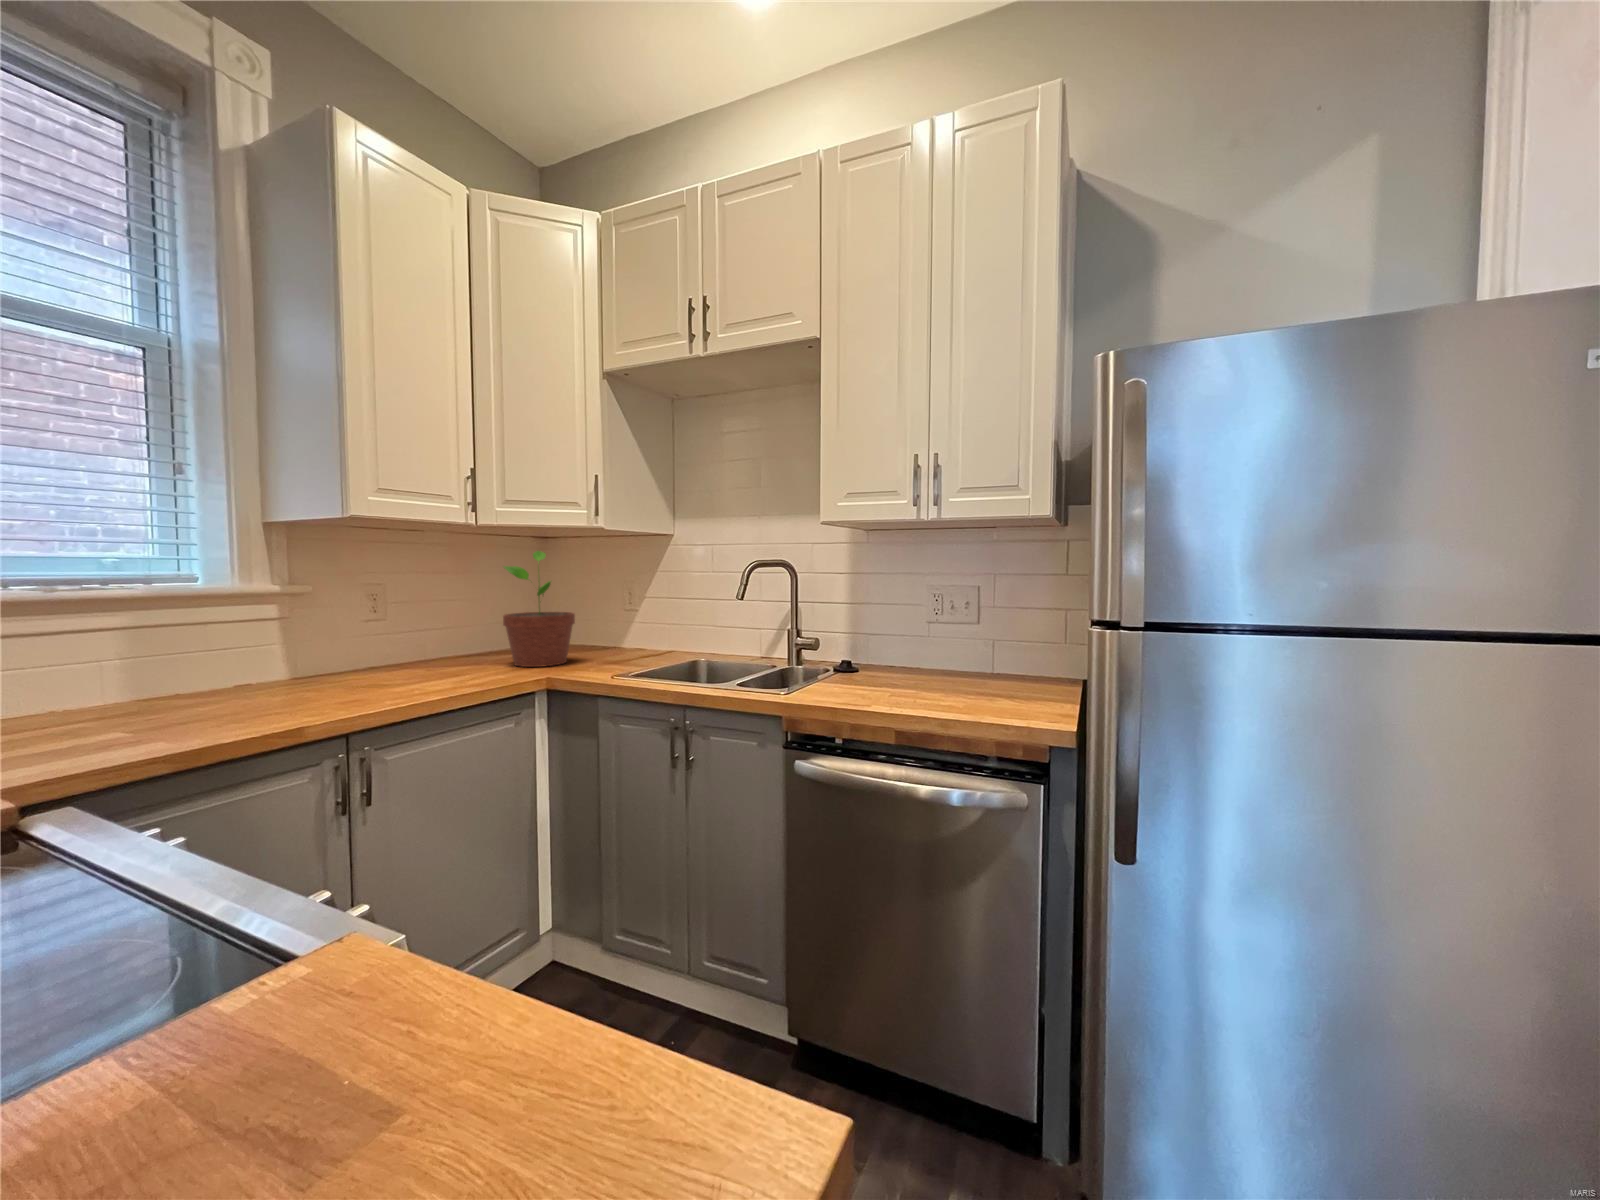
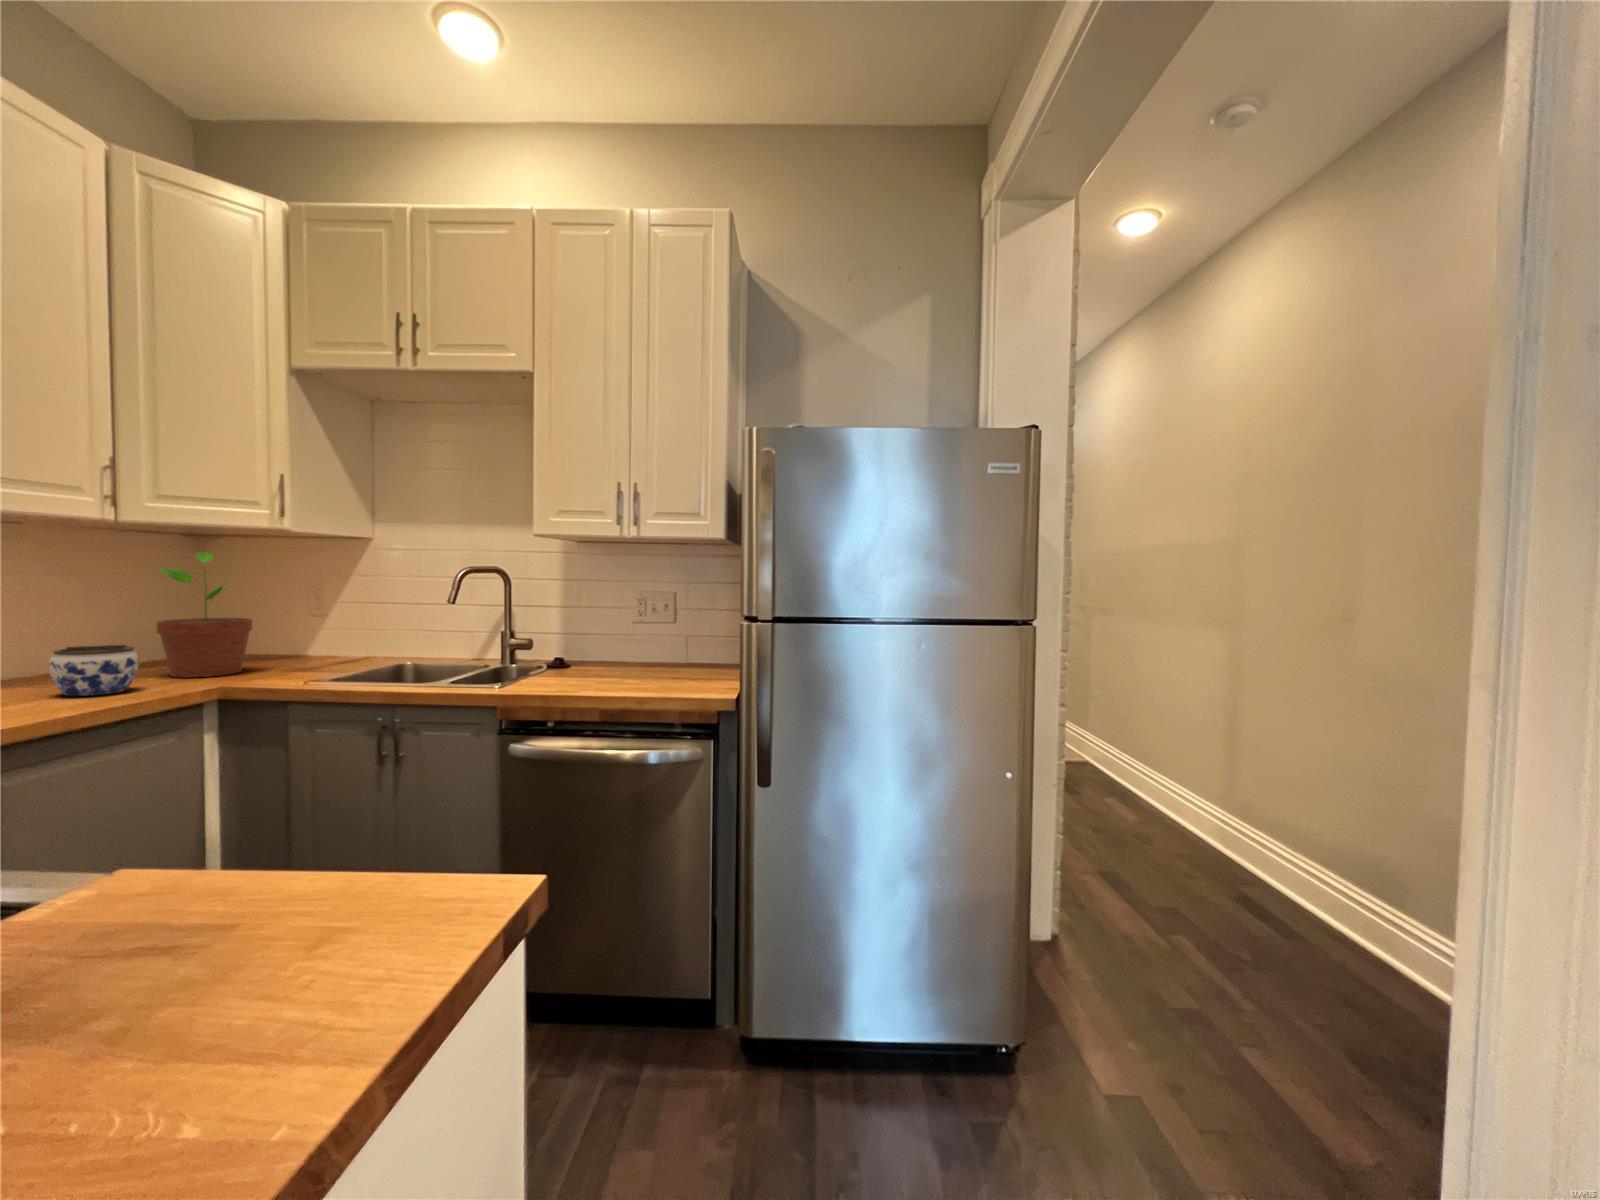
jar: none [420,636,484,682] -> present [49,645,139,696]

